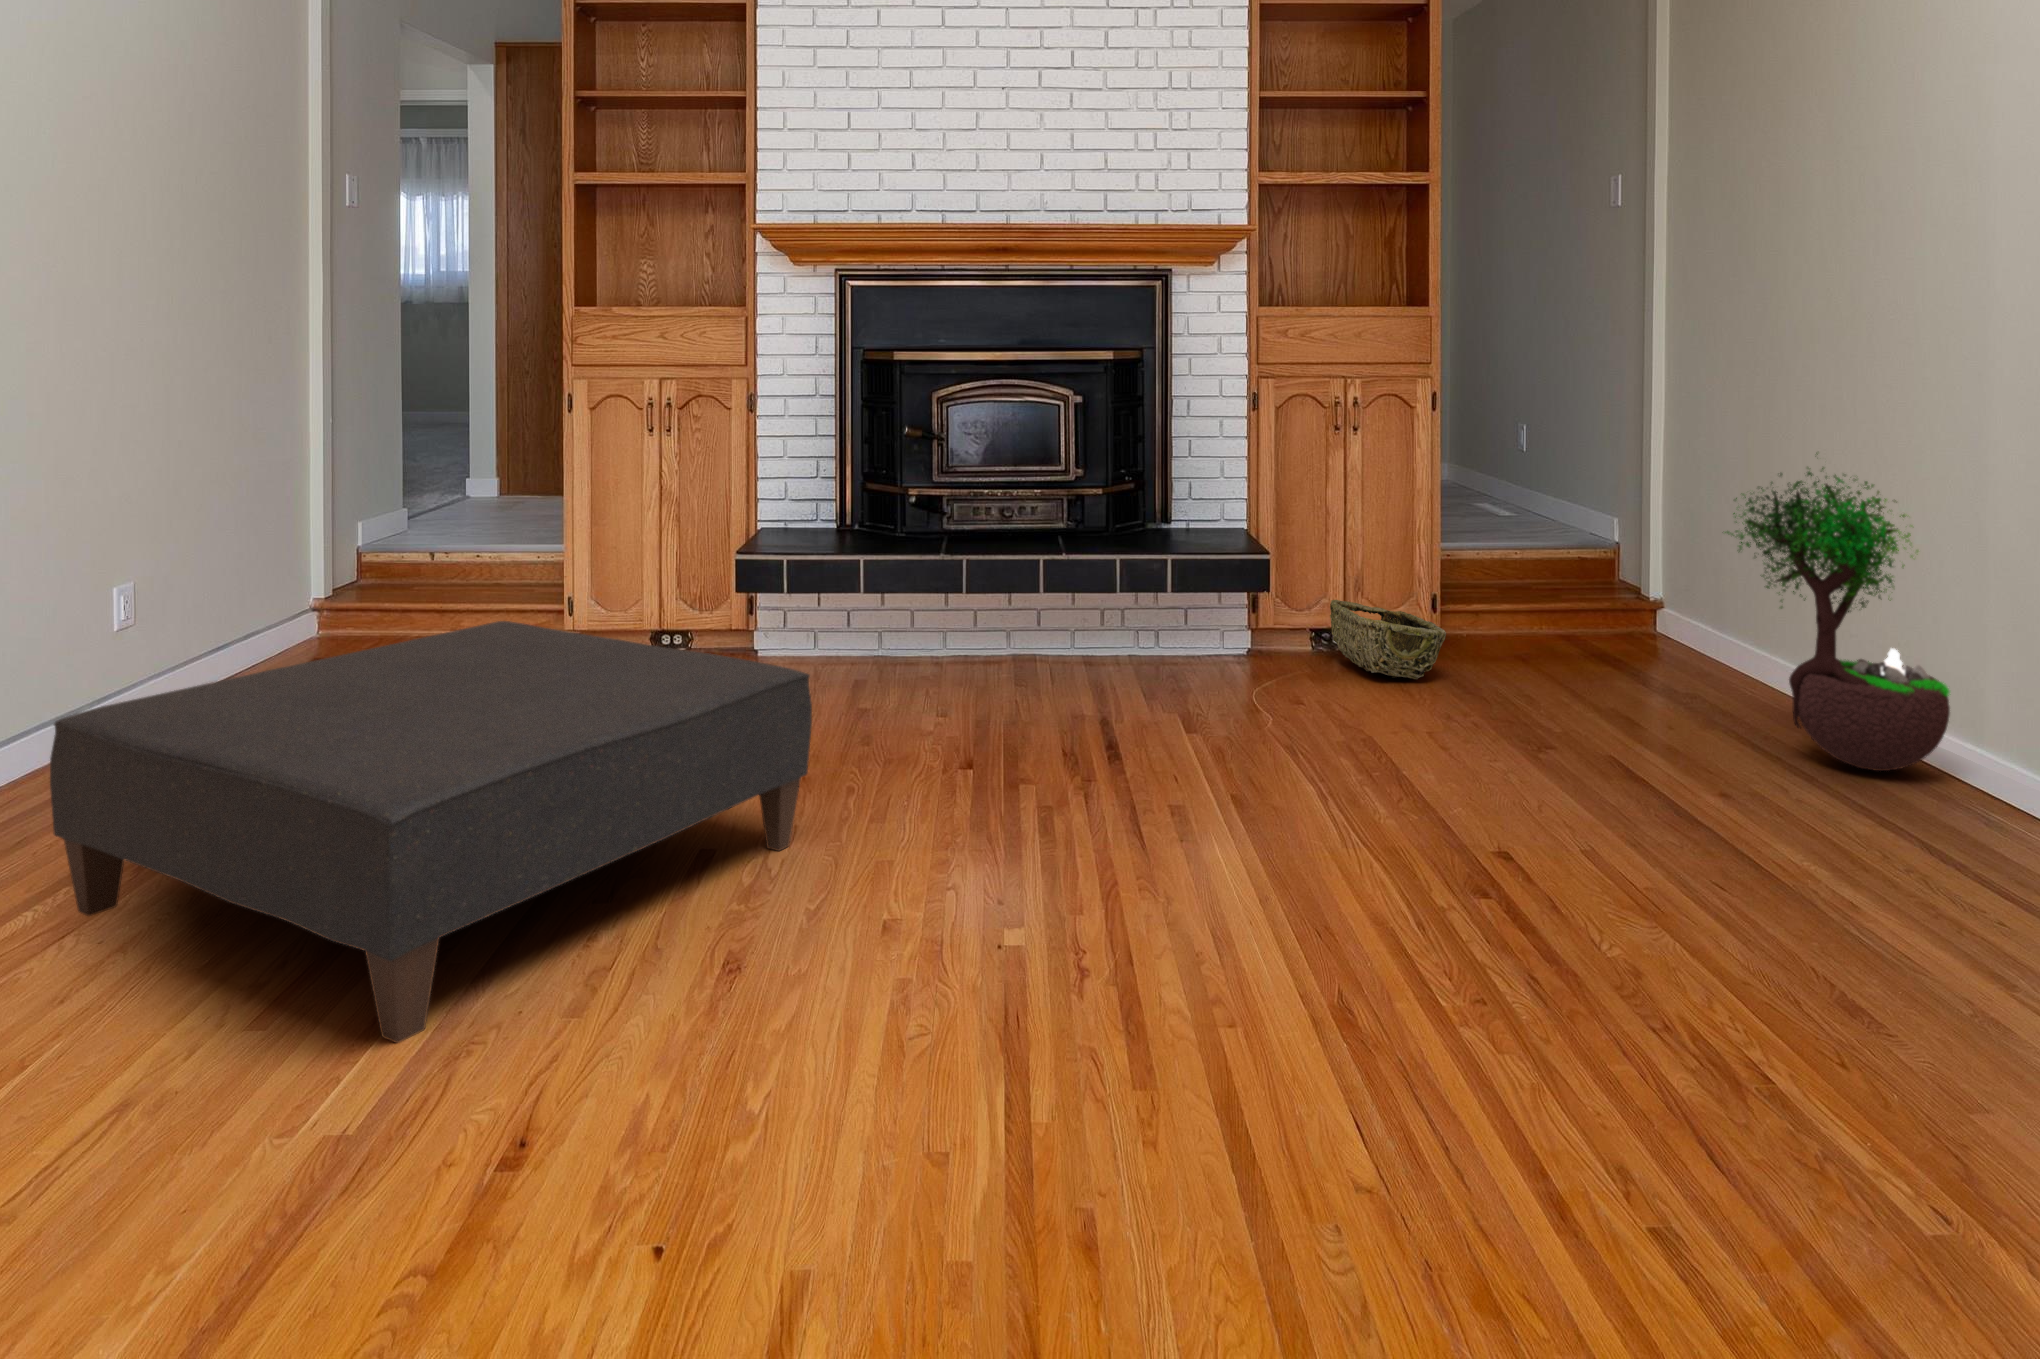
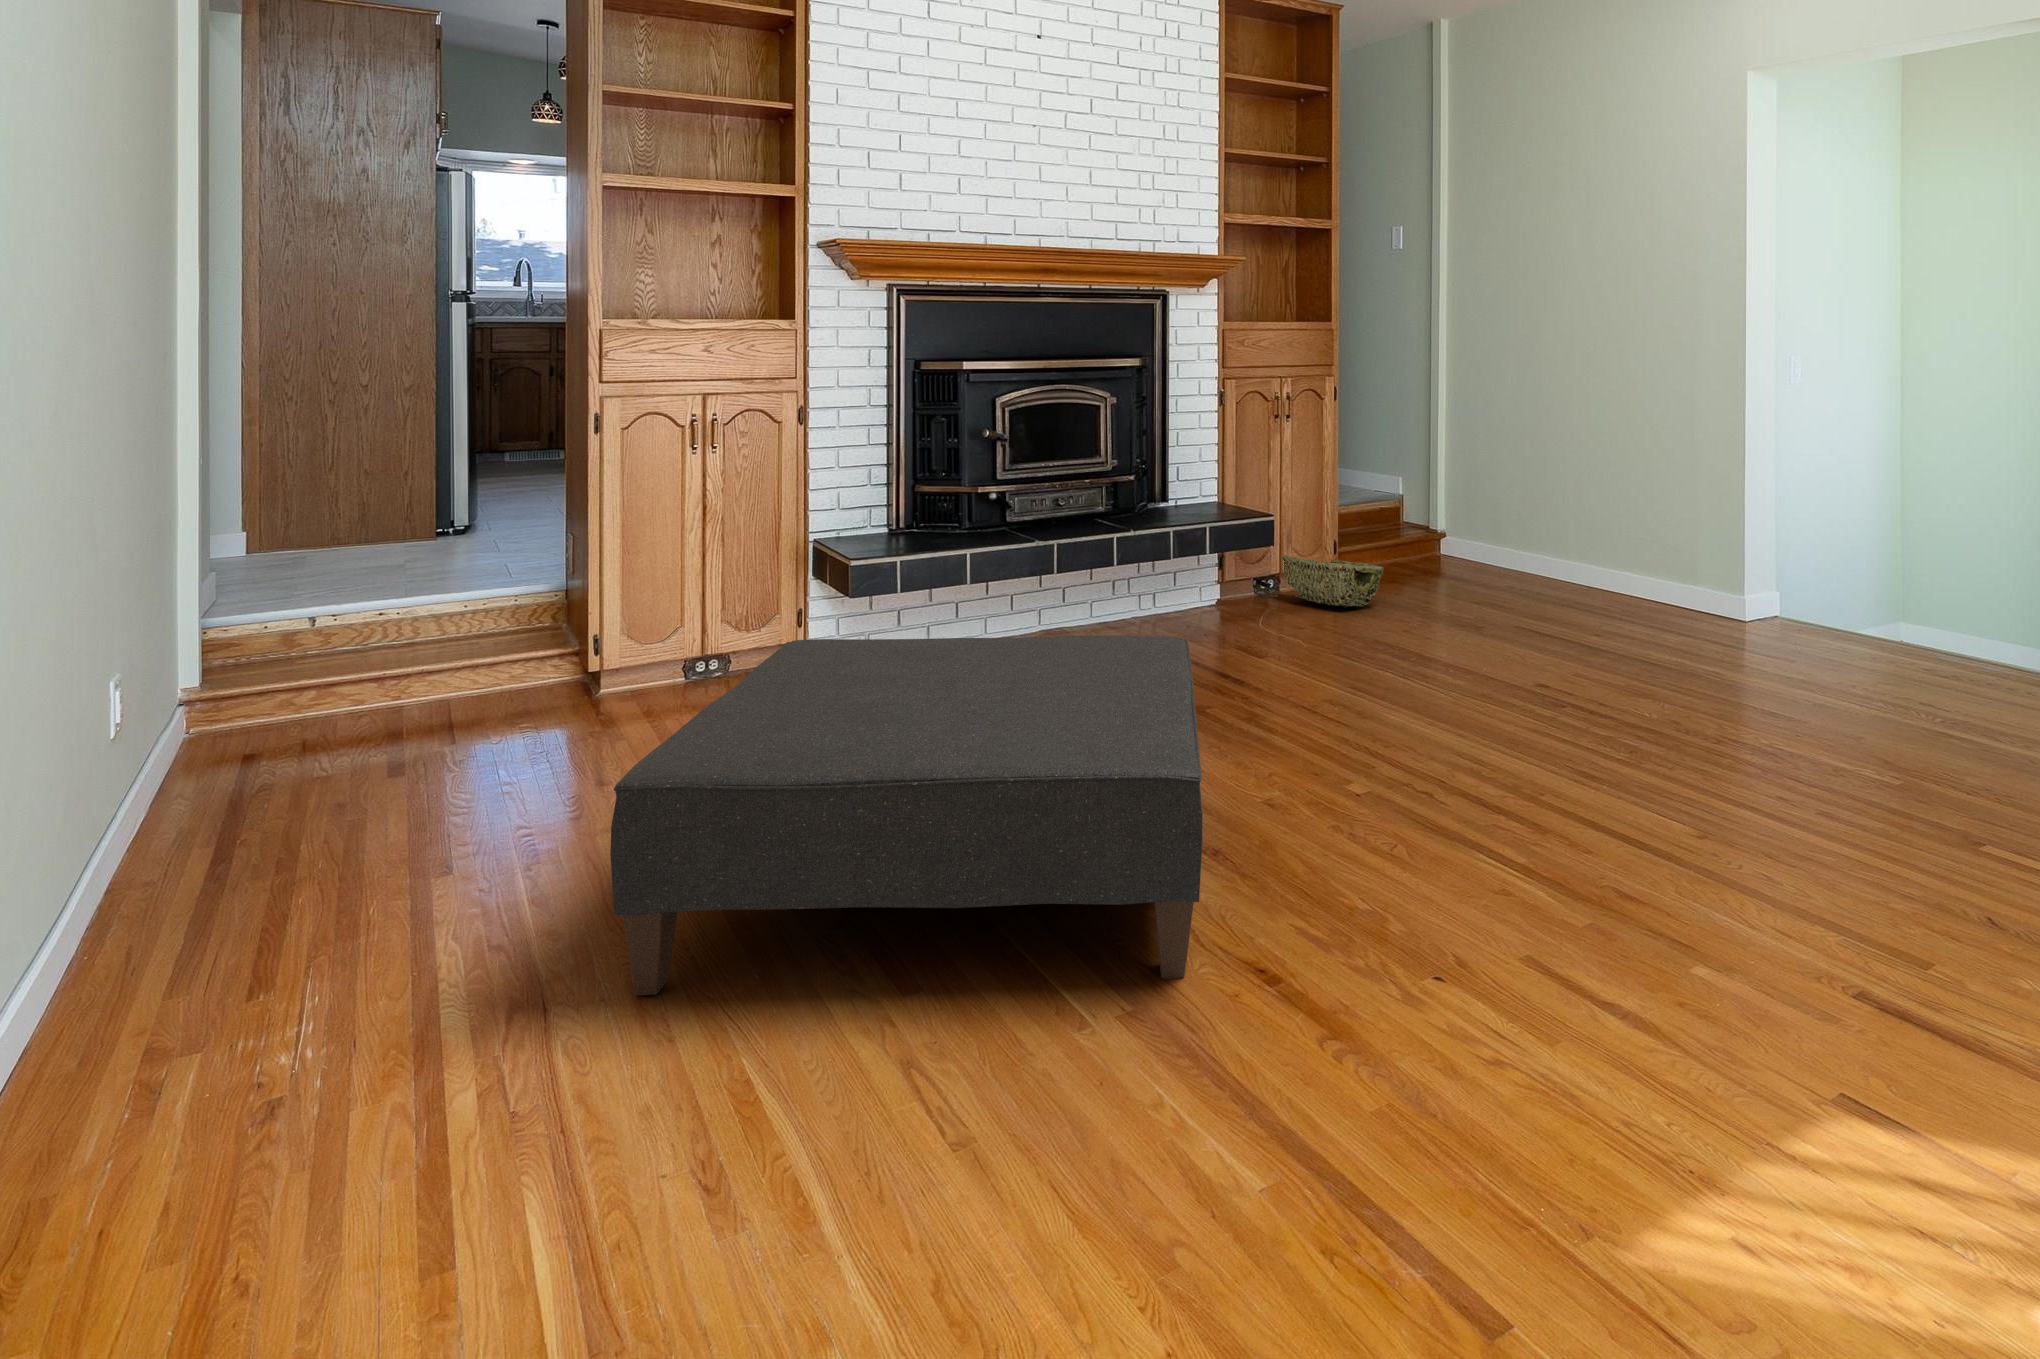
potted tree: present [1725,453,1950,771] -> none [1590,419,1721,619]

